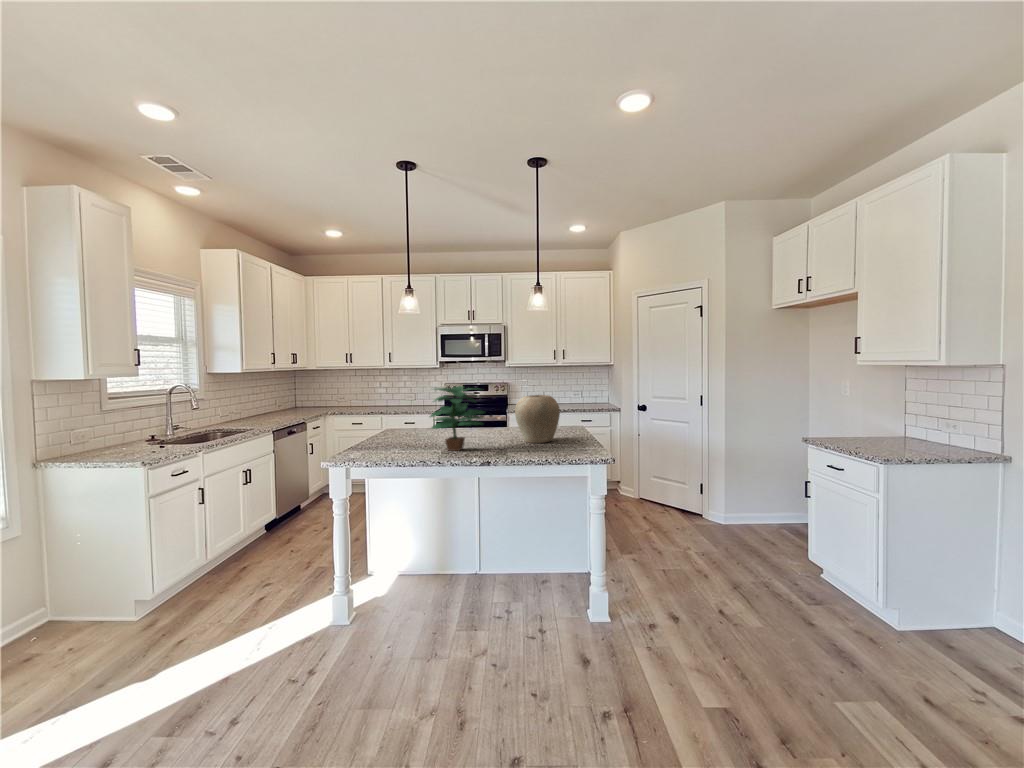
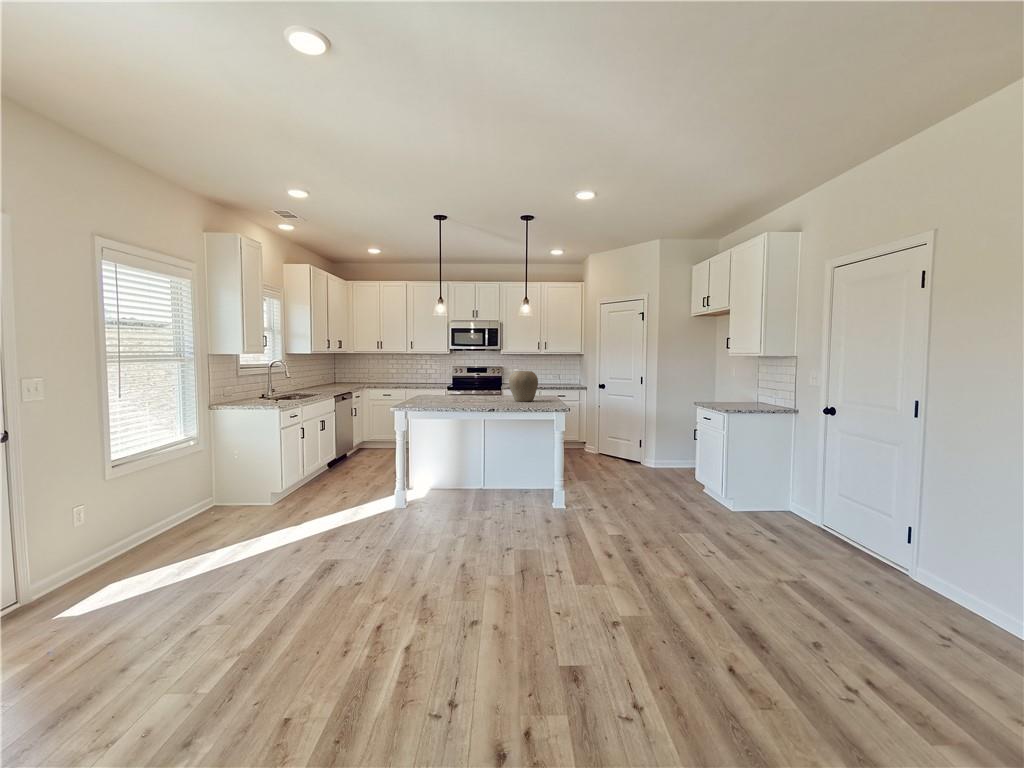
potted plant: present [430,386,484,451] -> none [455,363,490,404]

